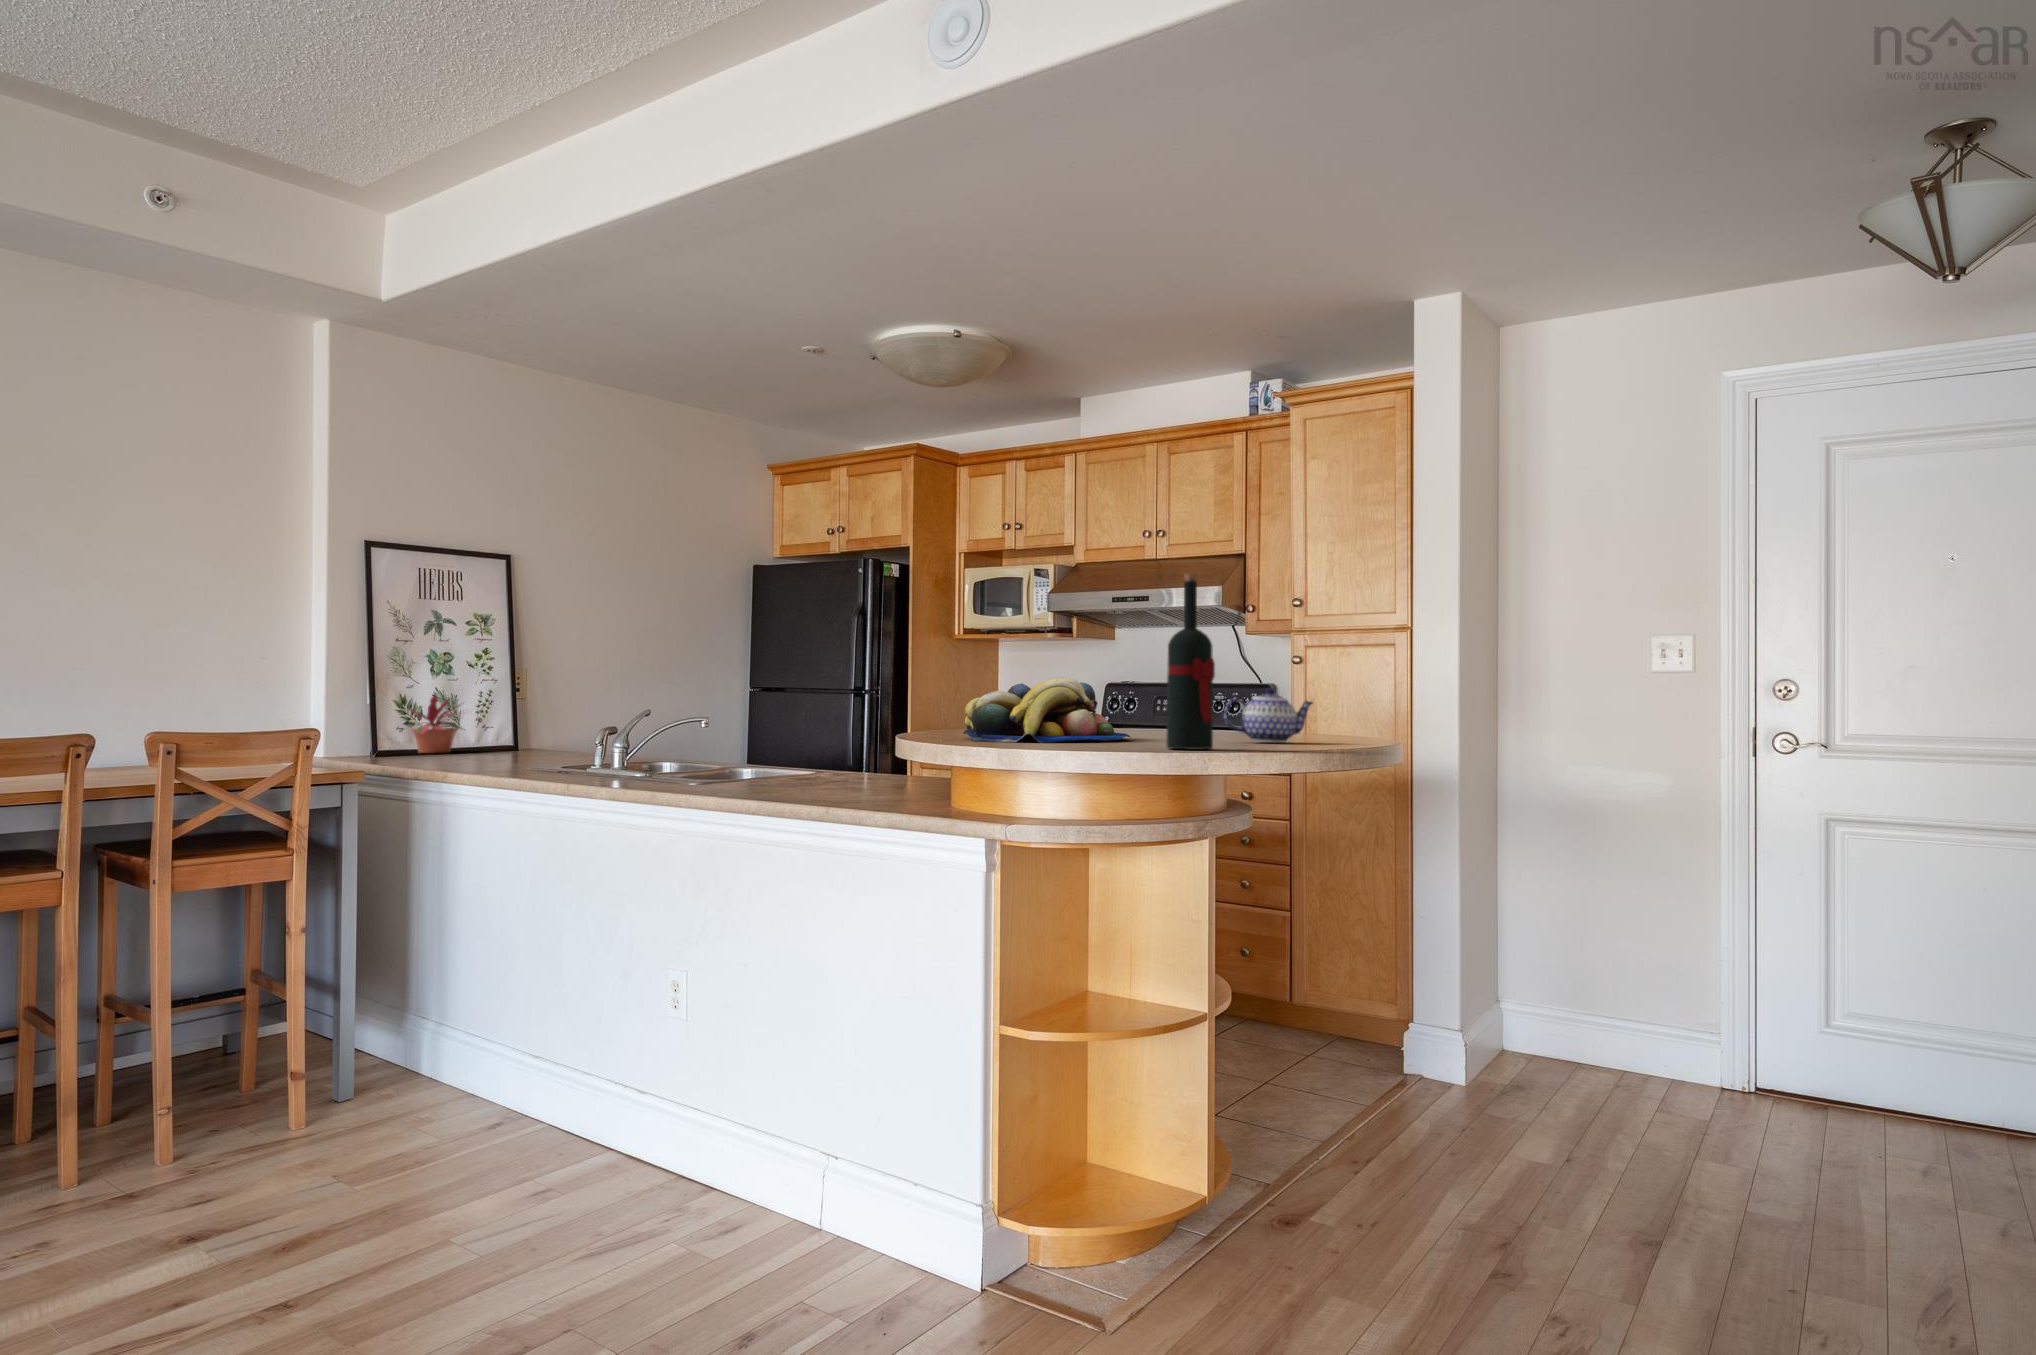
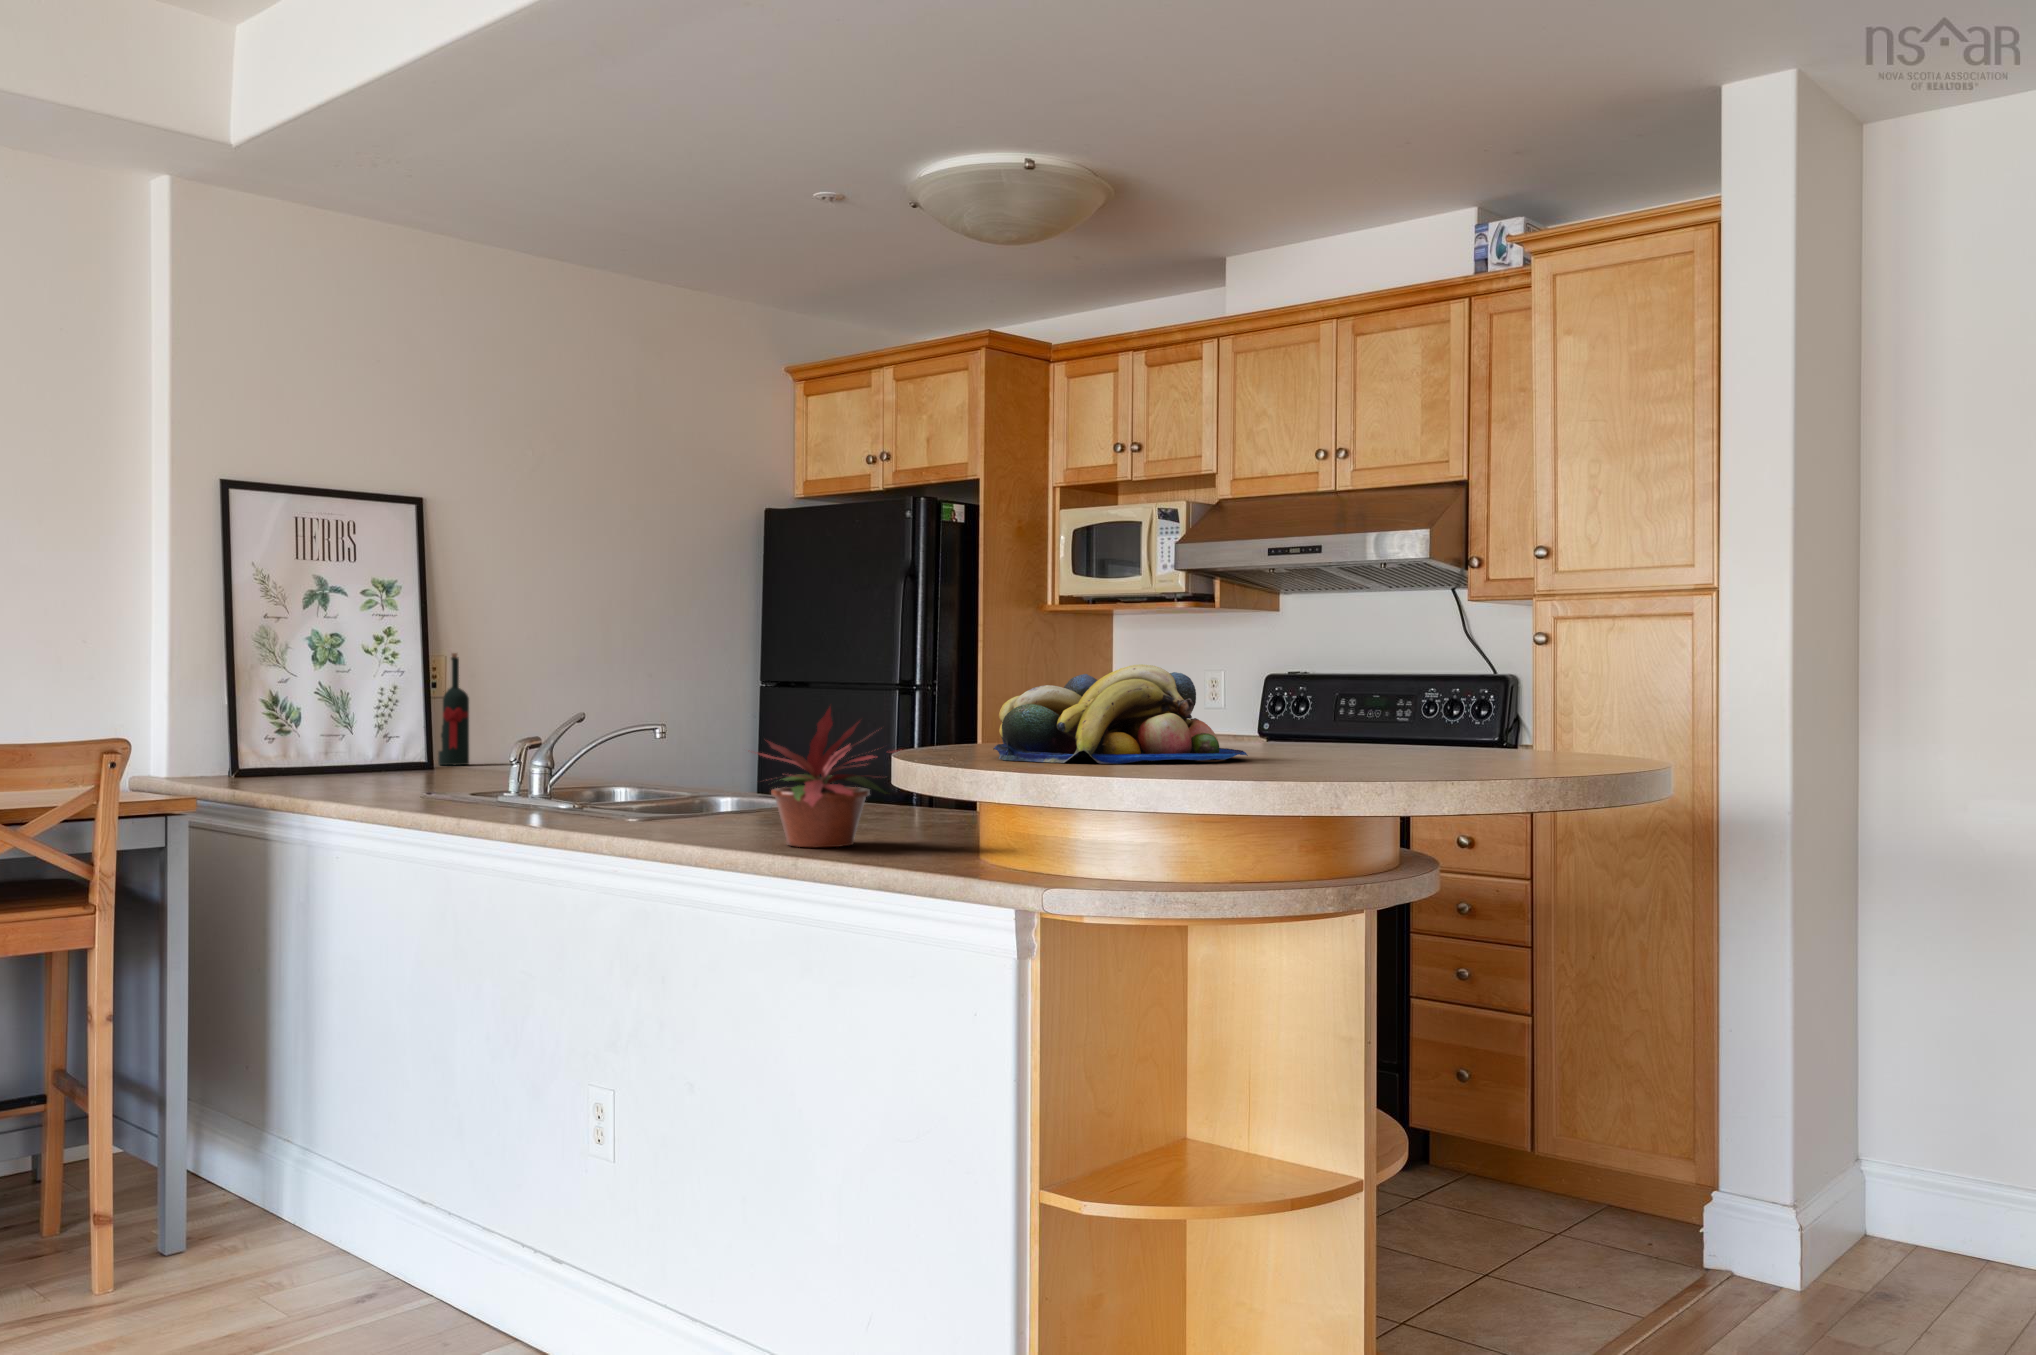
wine bottle: present [1167,574,1215,750] -> present [438,653,469,765]
teapot: present [1224,688,1313,742] -> none [1390,680,1534,765]
potted plant: present [409,694,465,753] -> present [757,707,885,847]

